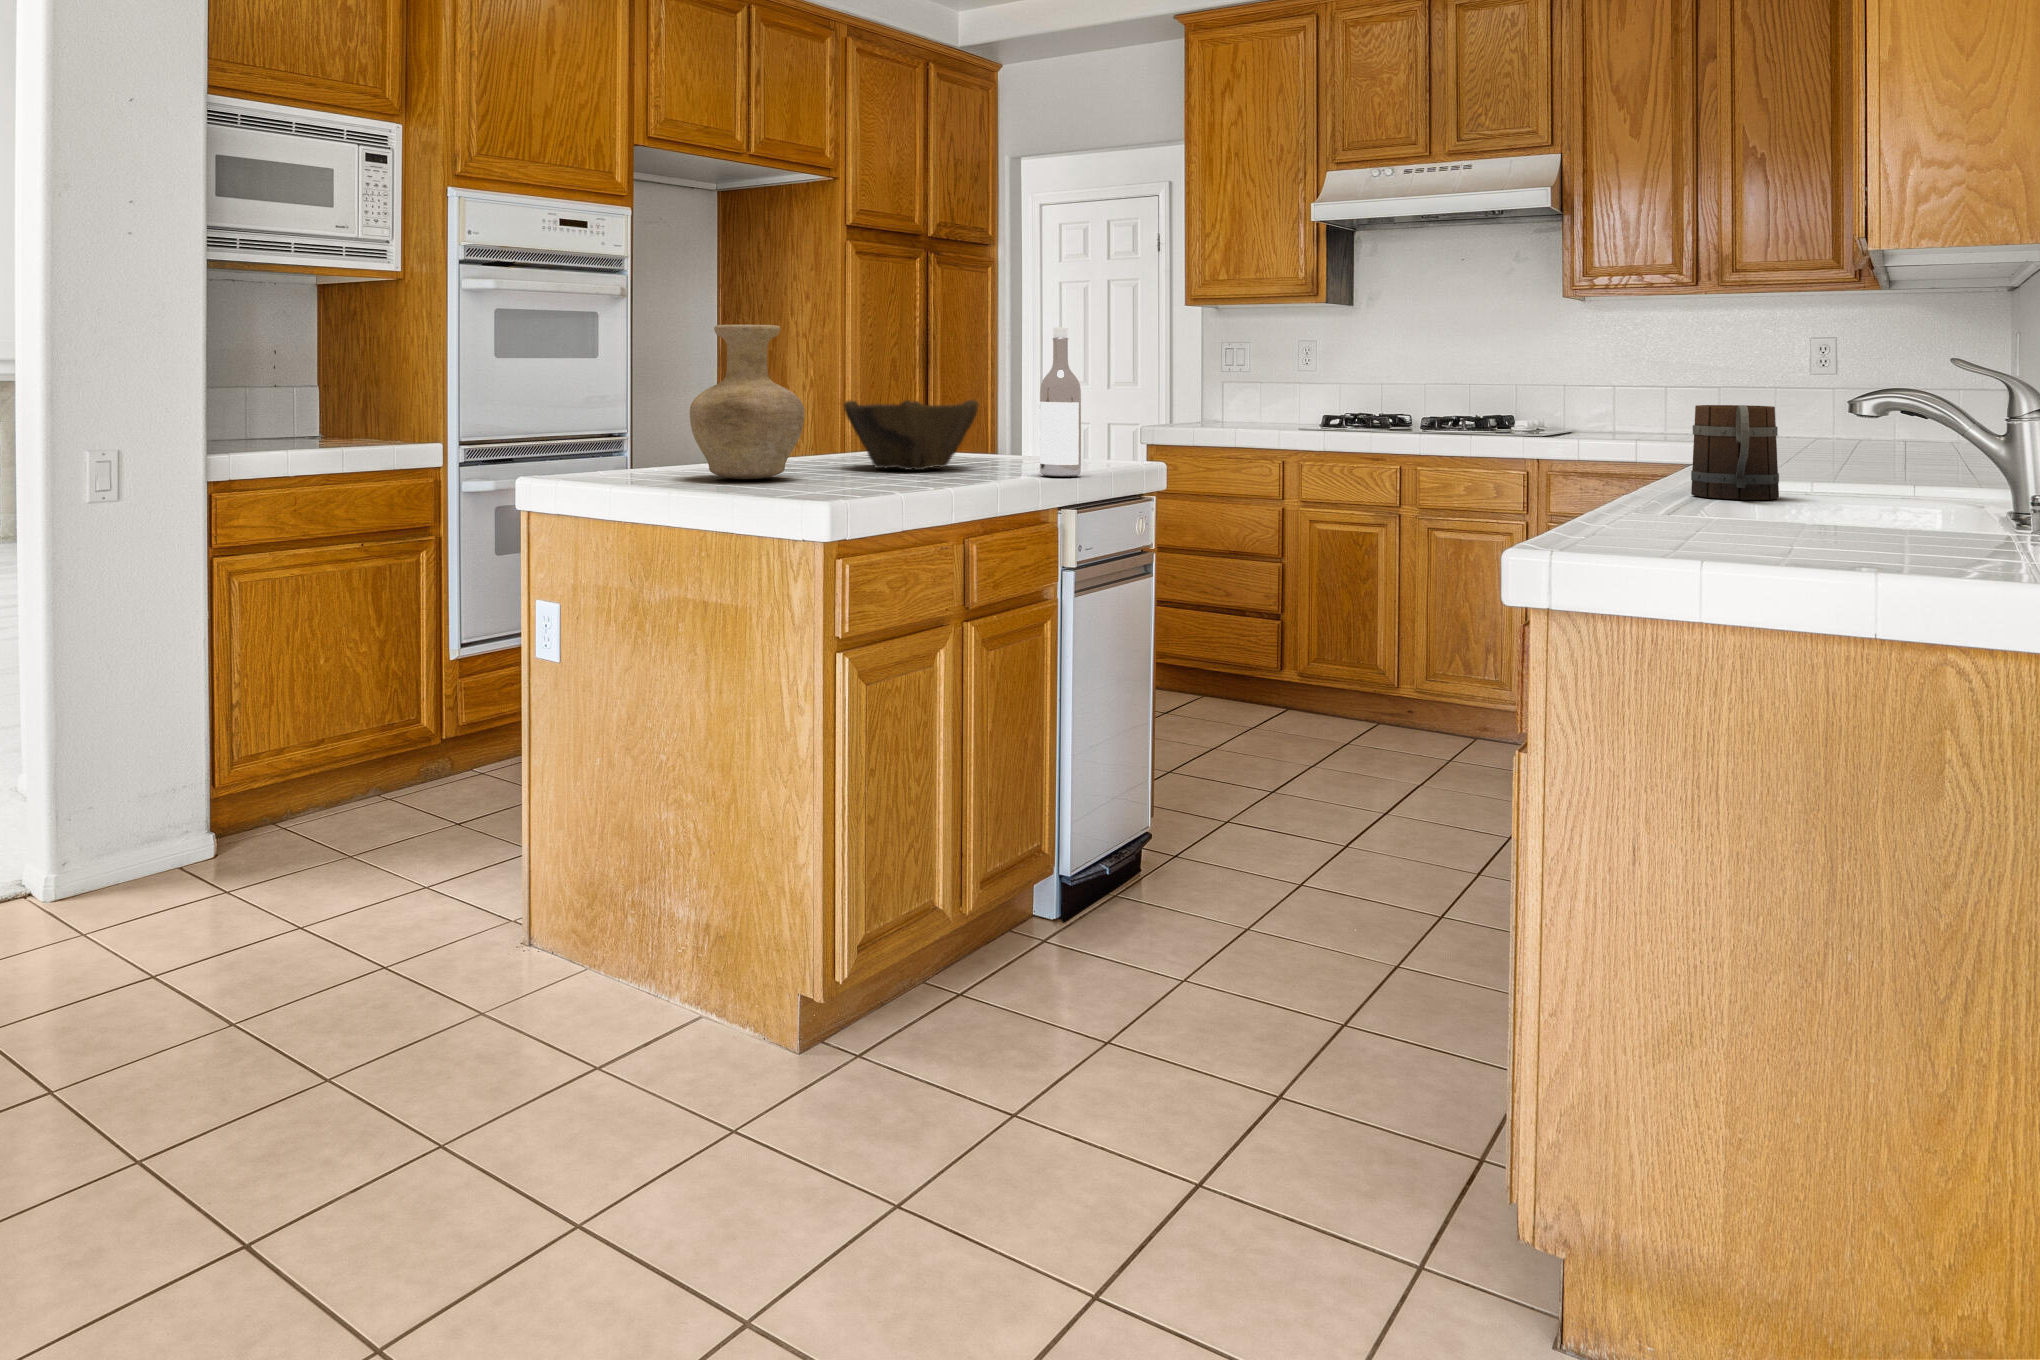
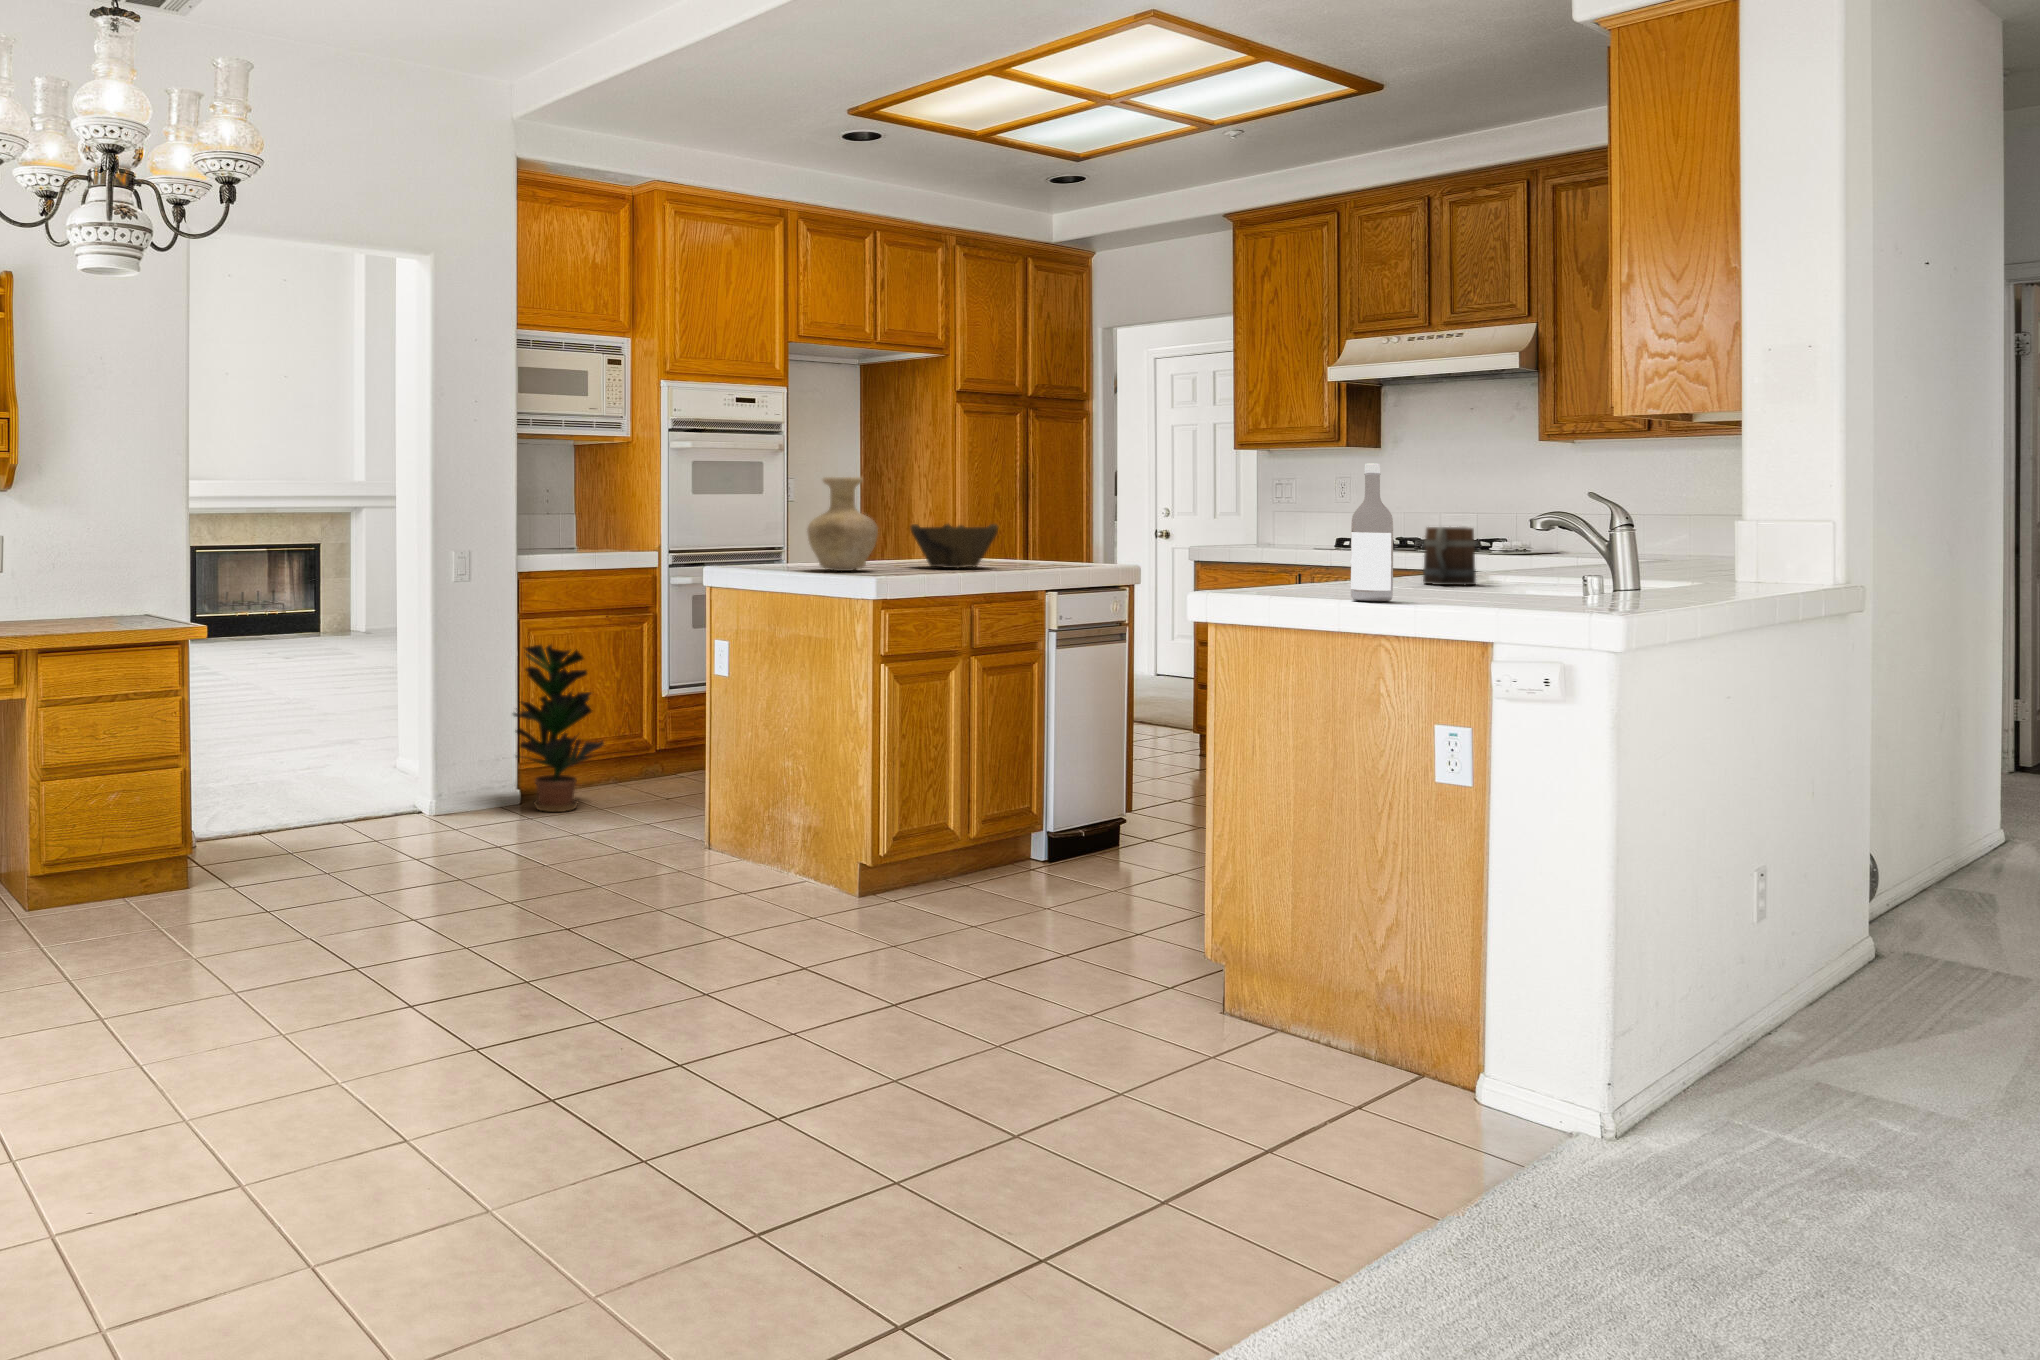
wine bottle: present [1040,327,1081,477] -> present [1351,463,1393,601]
potted plant: none [188,598,350,883] -> present [513,645,604,812]

